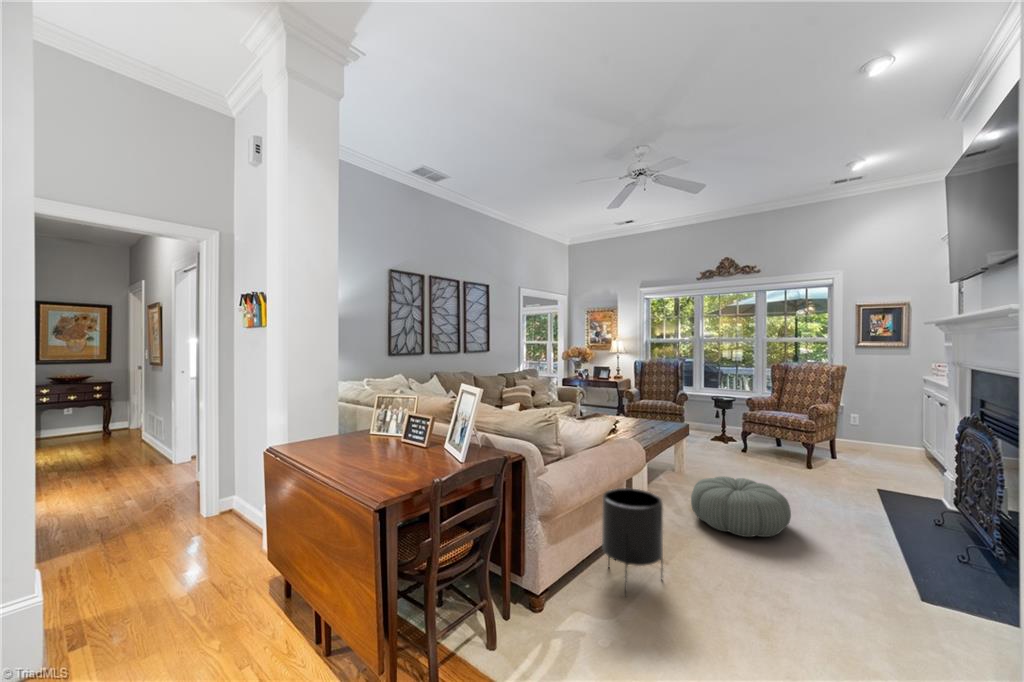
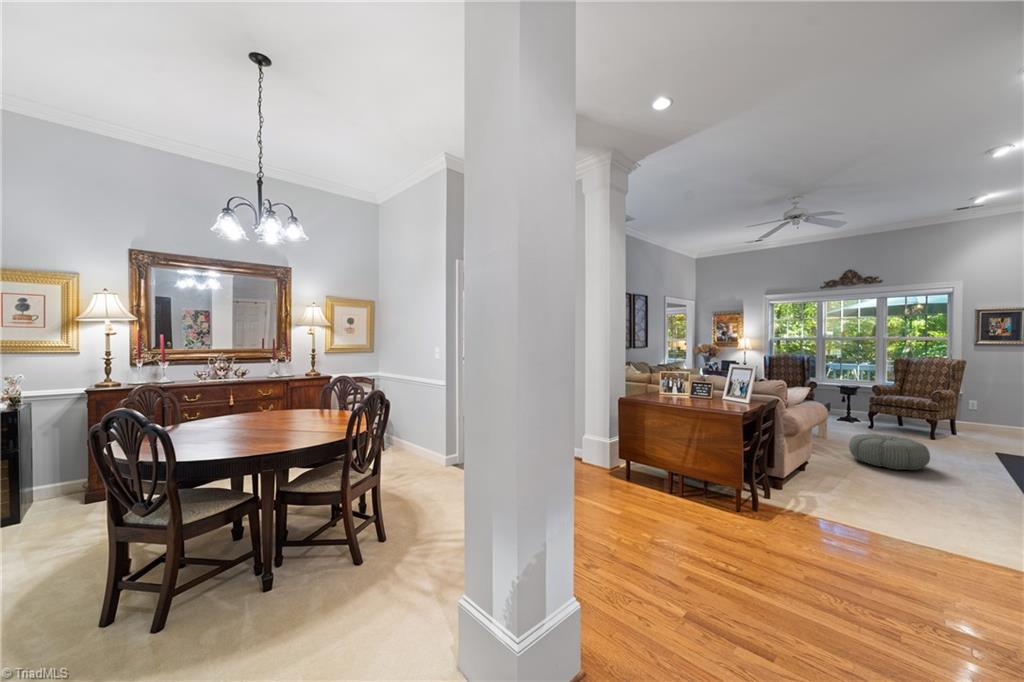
planter: present [602,488,663,581] -> none [807,430,851,488]

